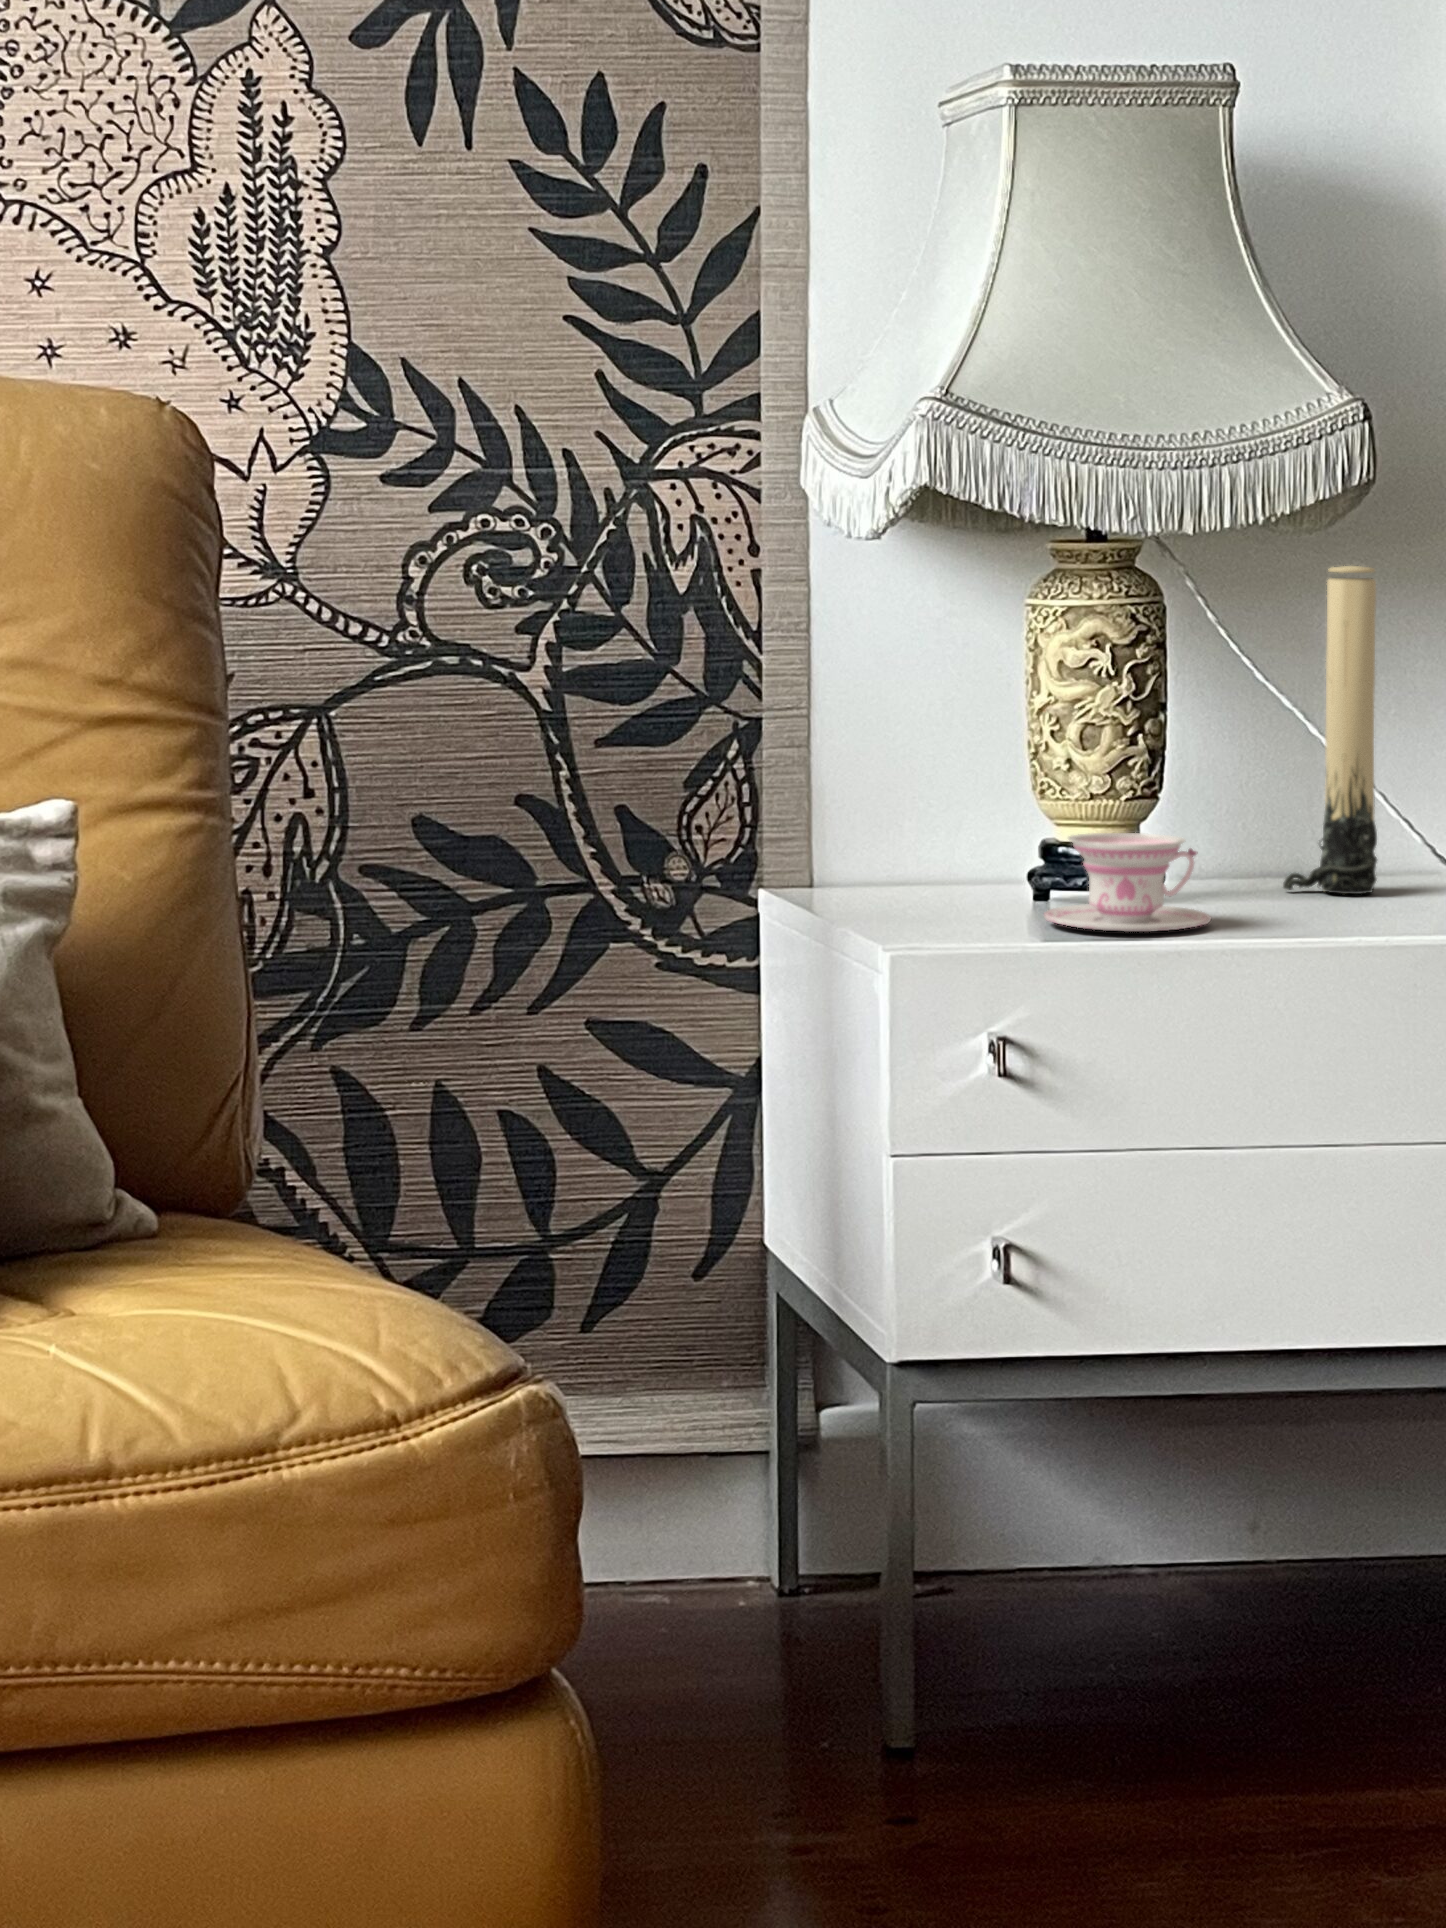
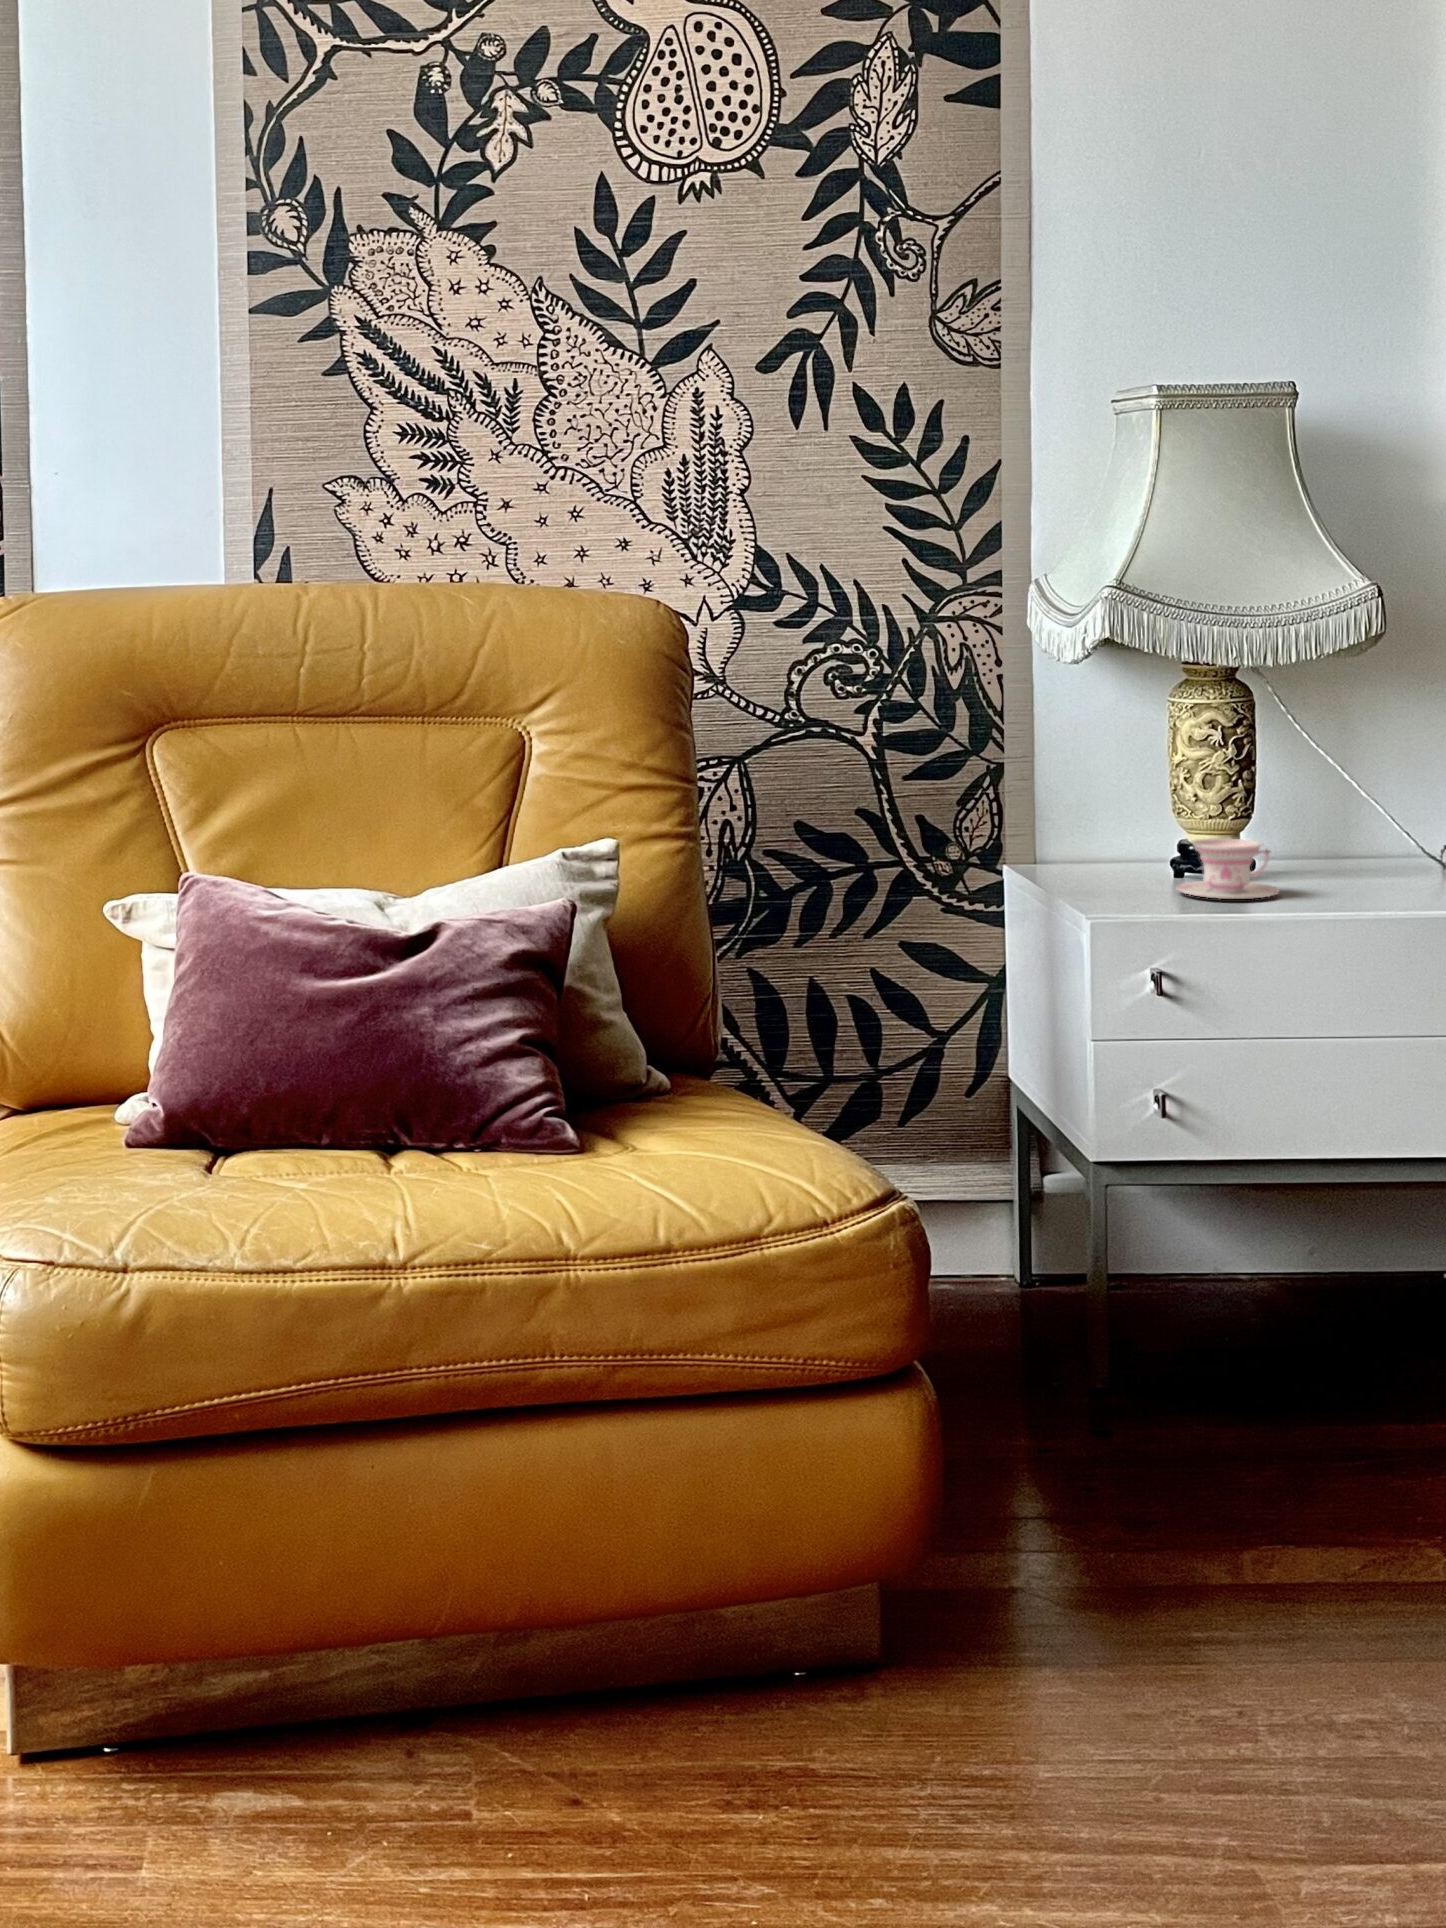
candle: present [1283,566,1377,894] -> none [1327,675,1387,875]

